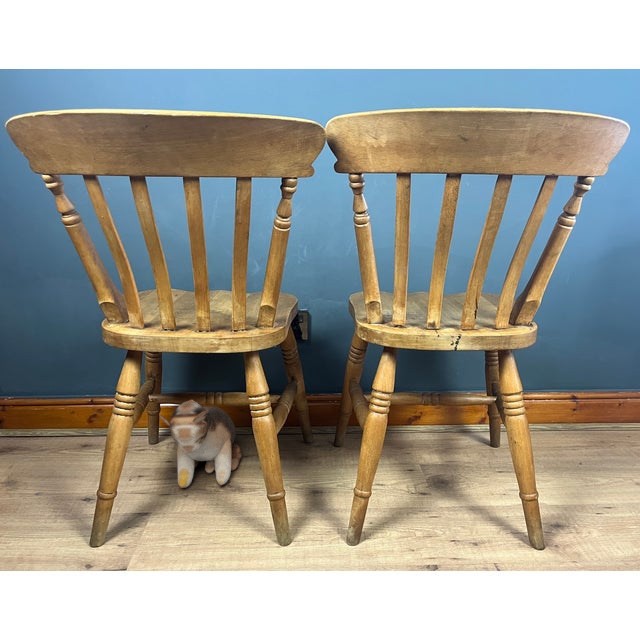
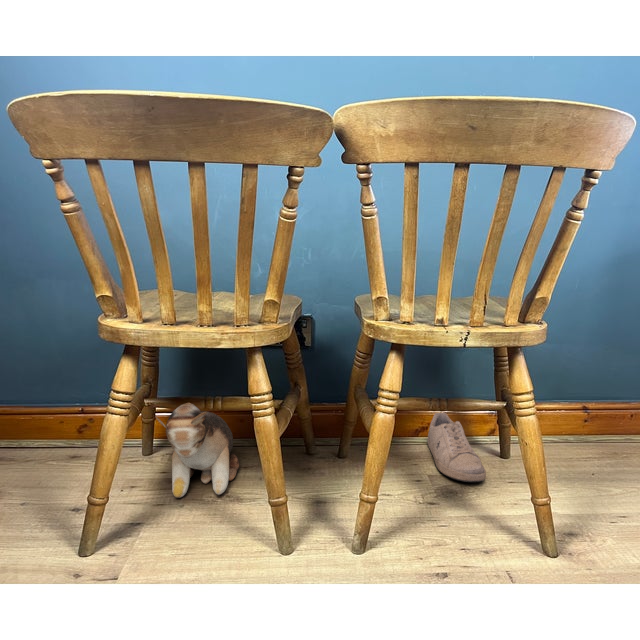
shoe: none [421,401,476,472] -> present [428,412,486,482]

